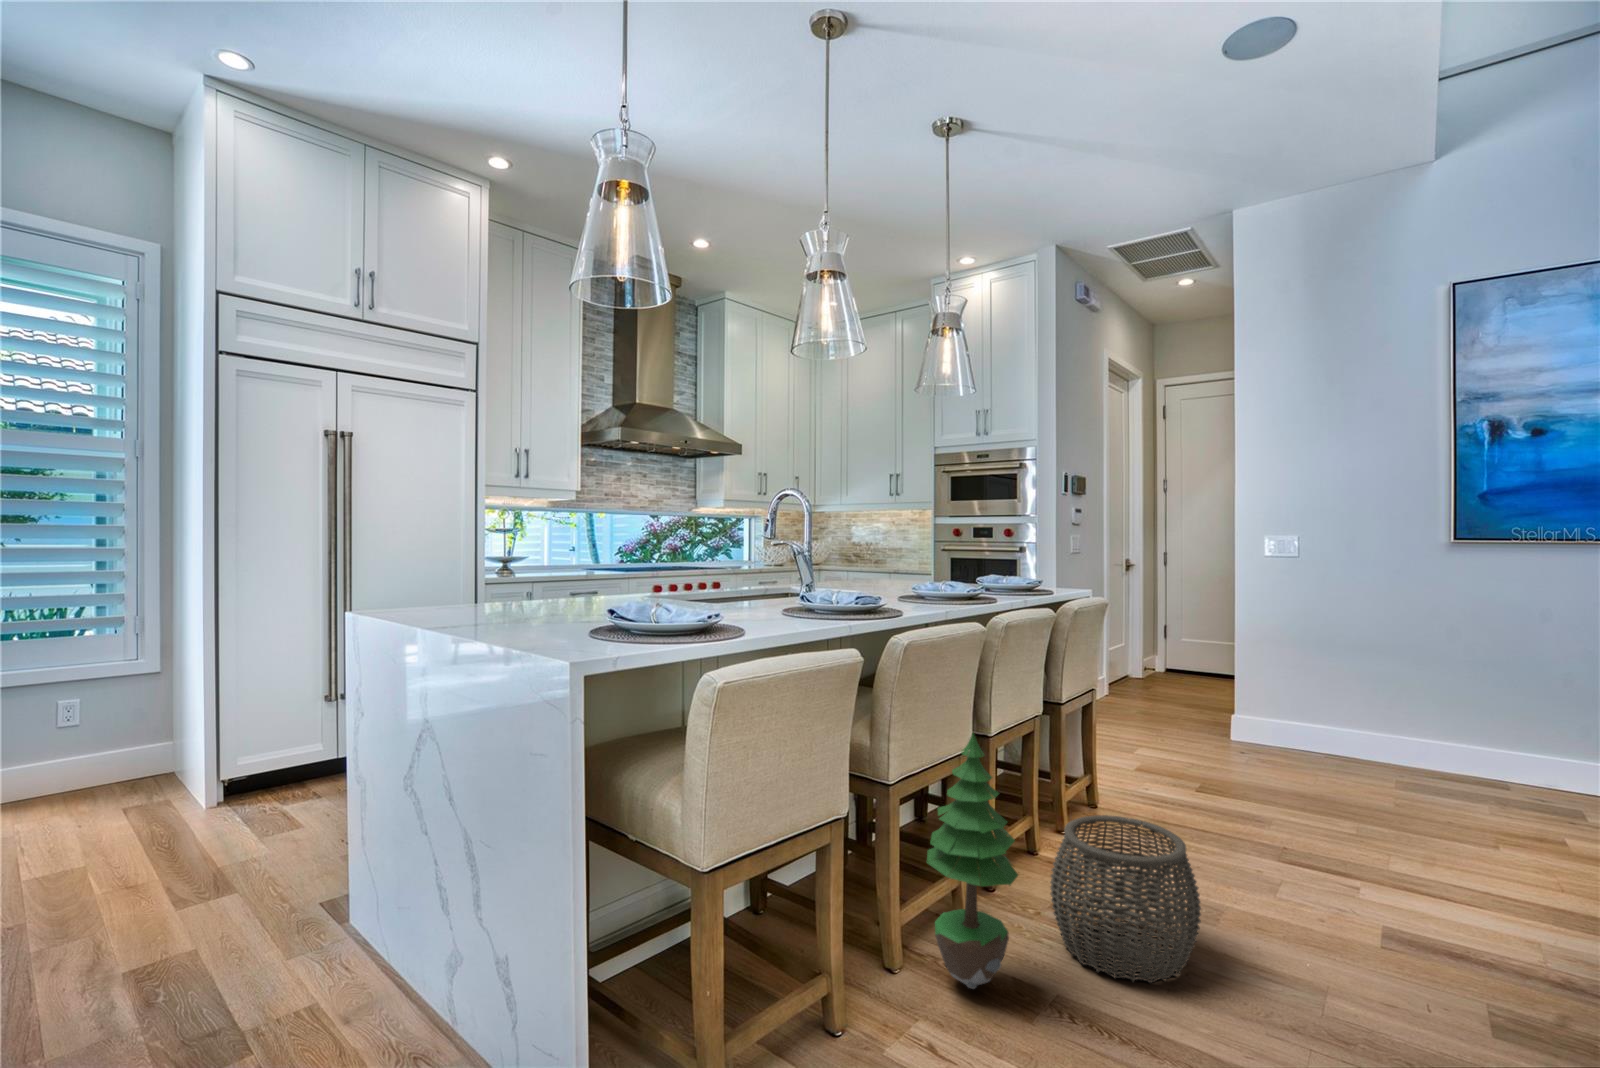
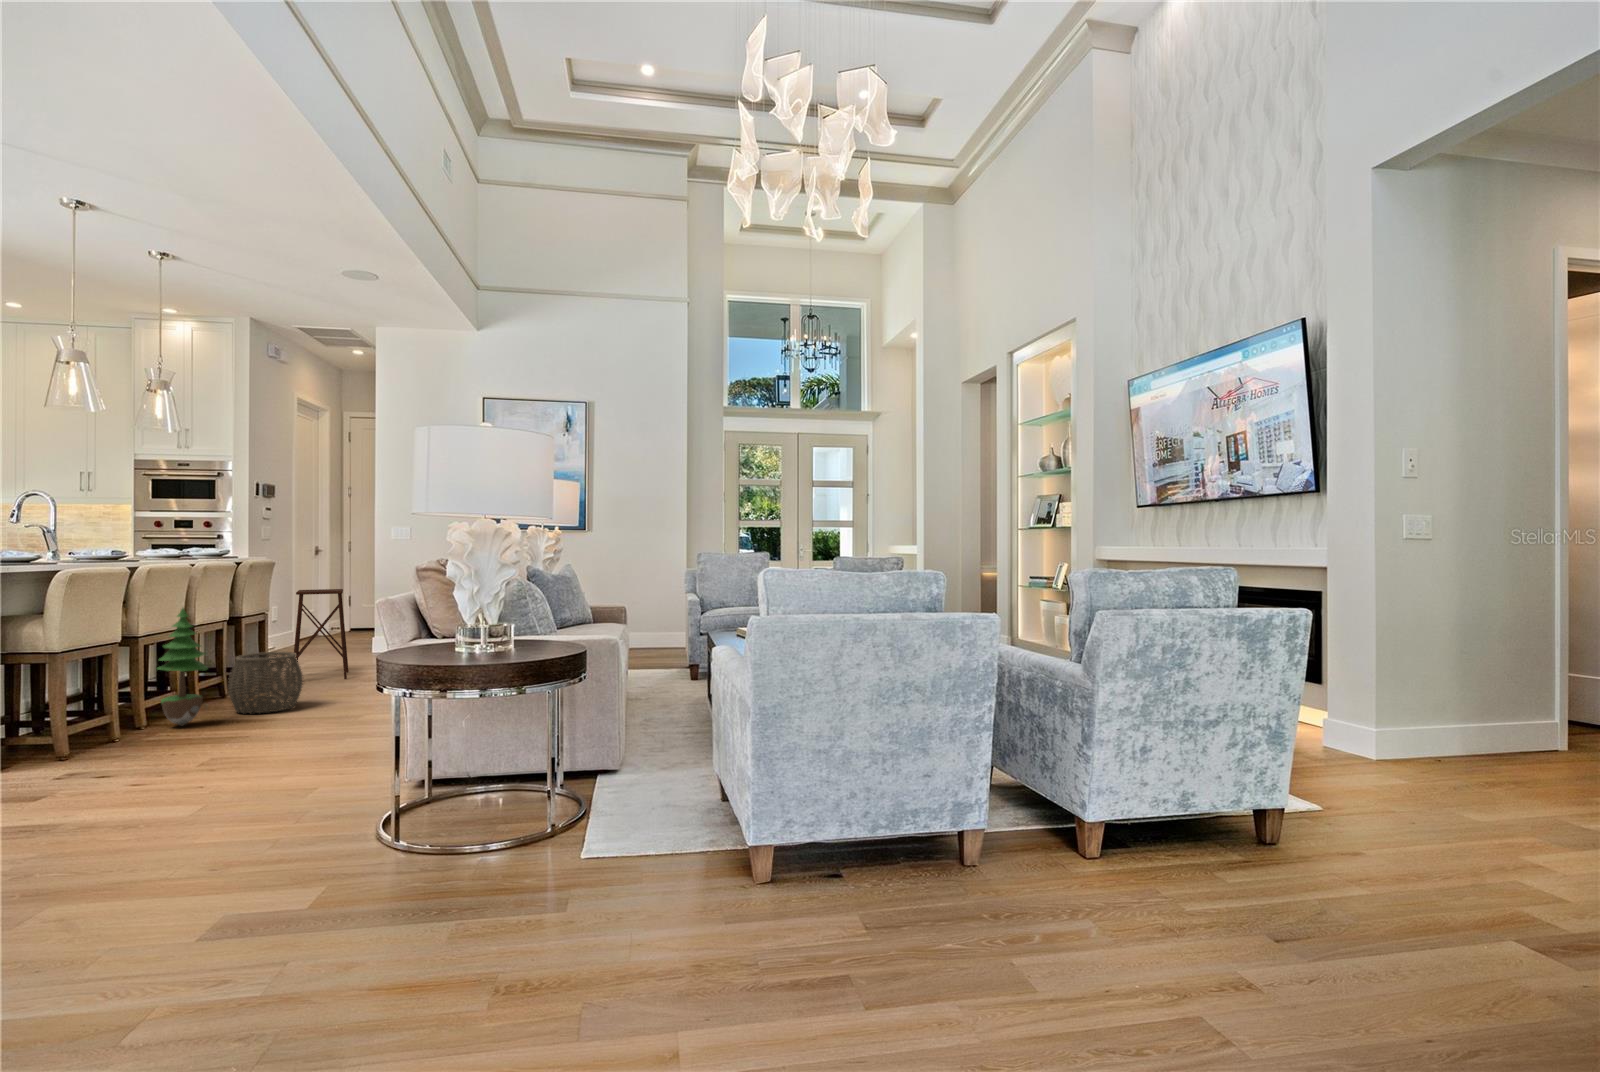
side table: none [1134,650,1235,836] -> present [294,589,349,679]

